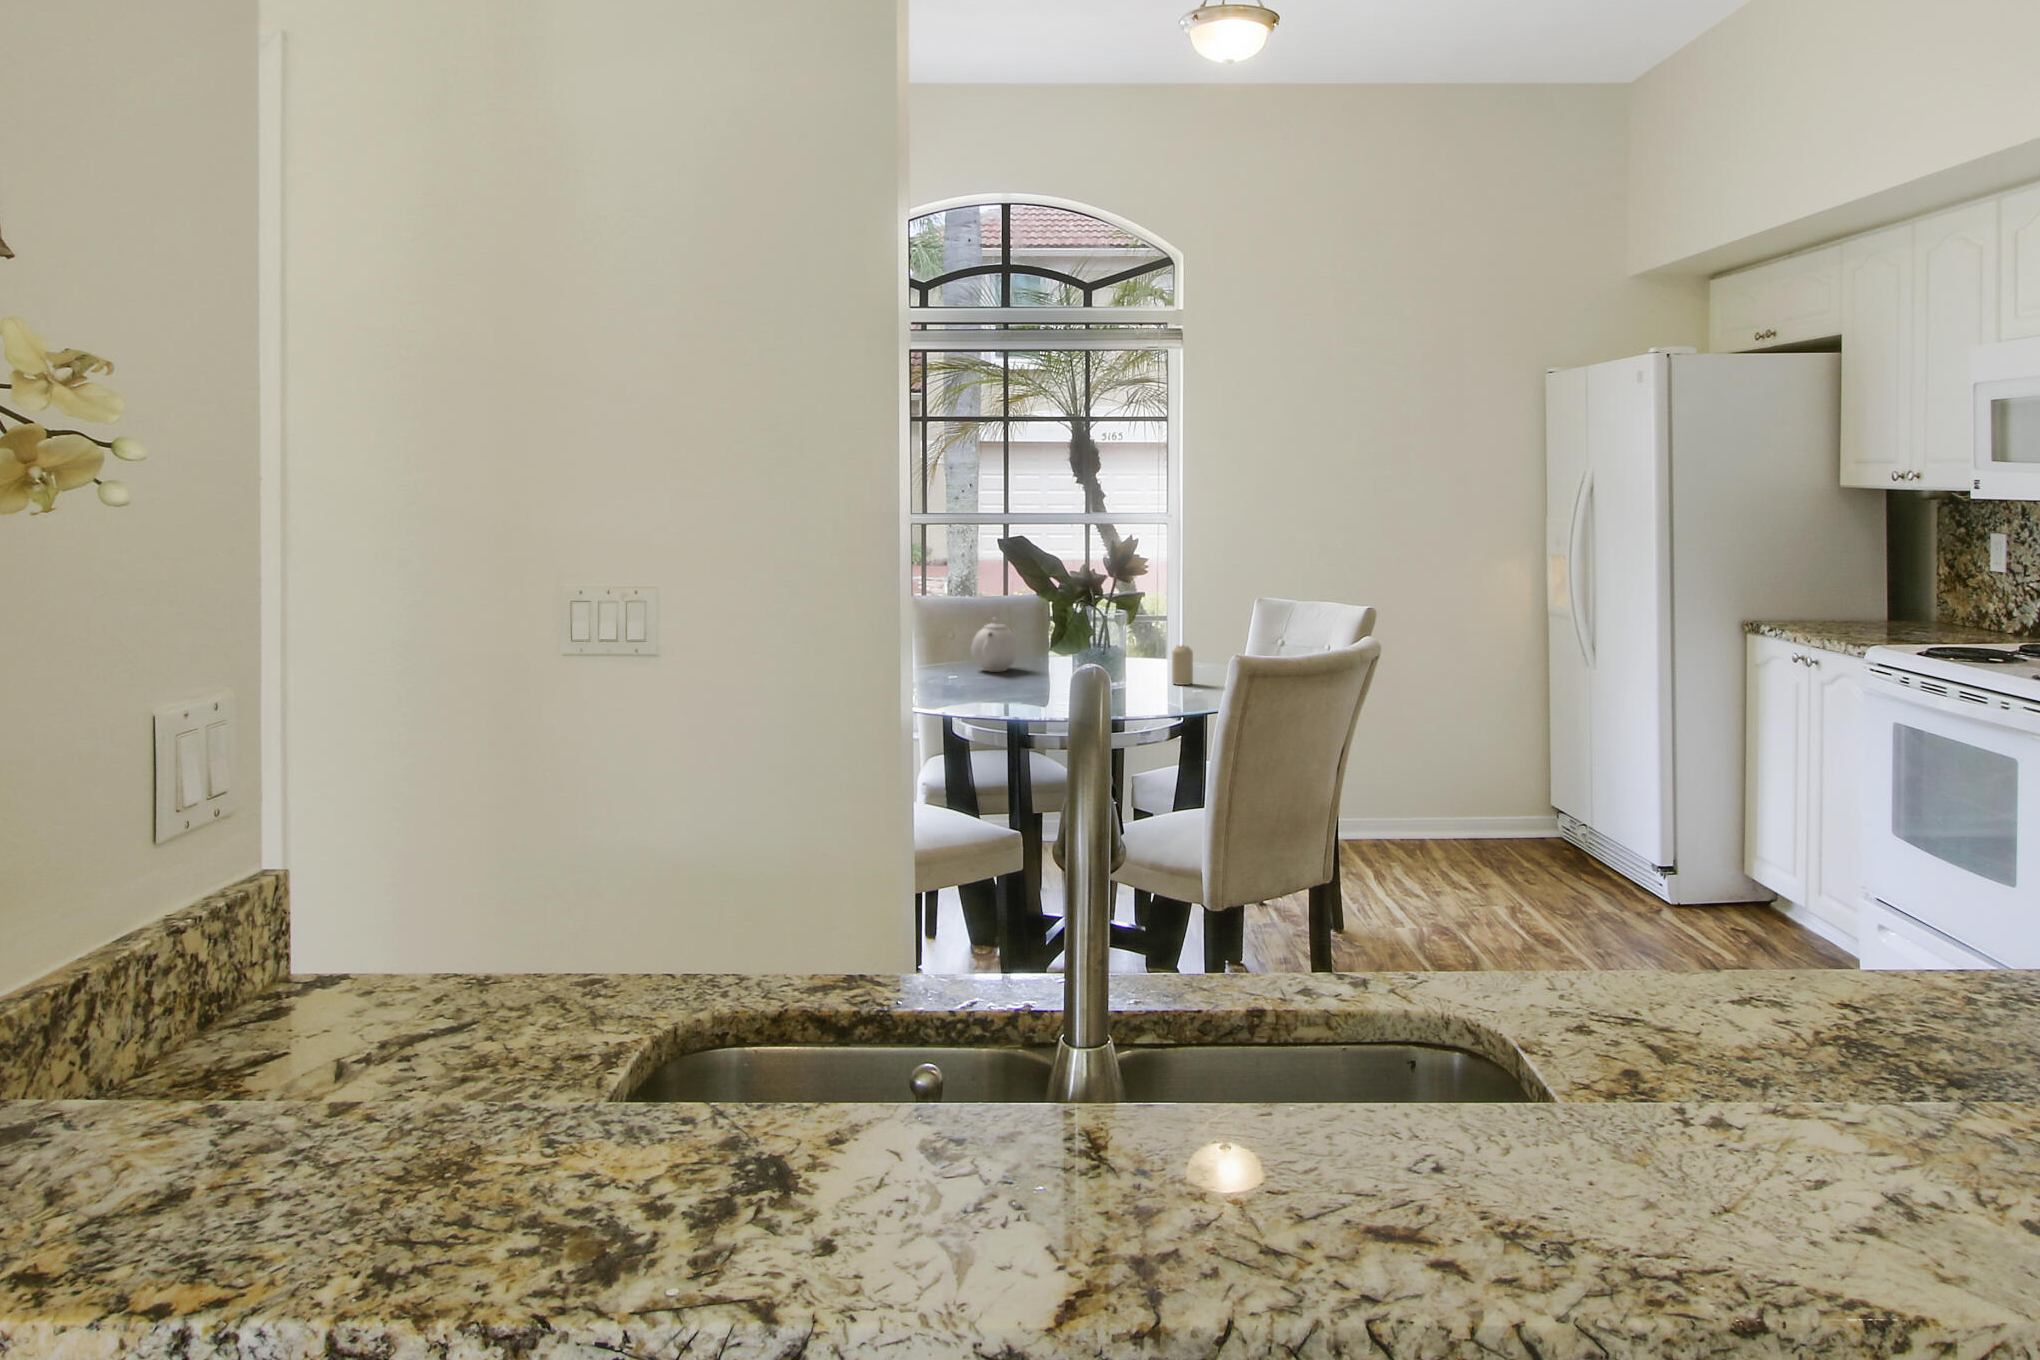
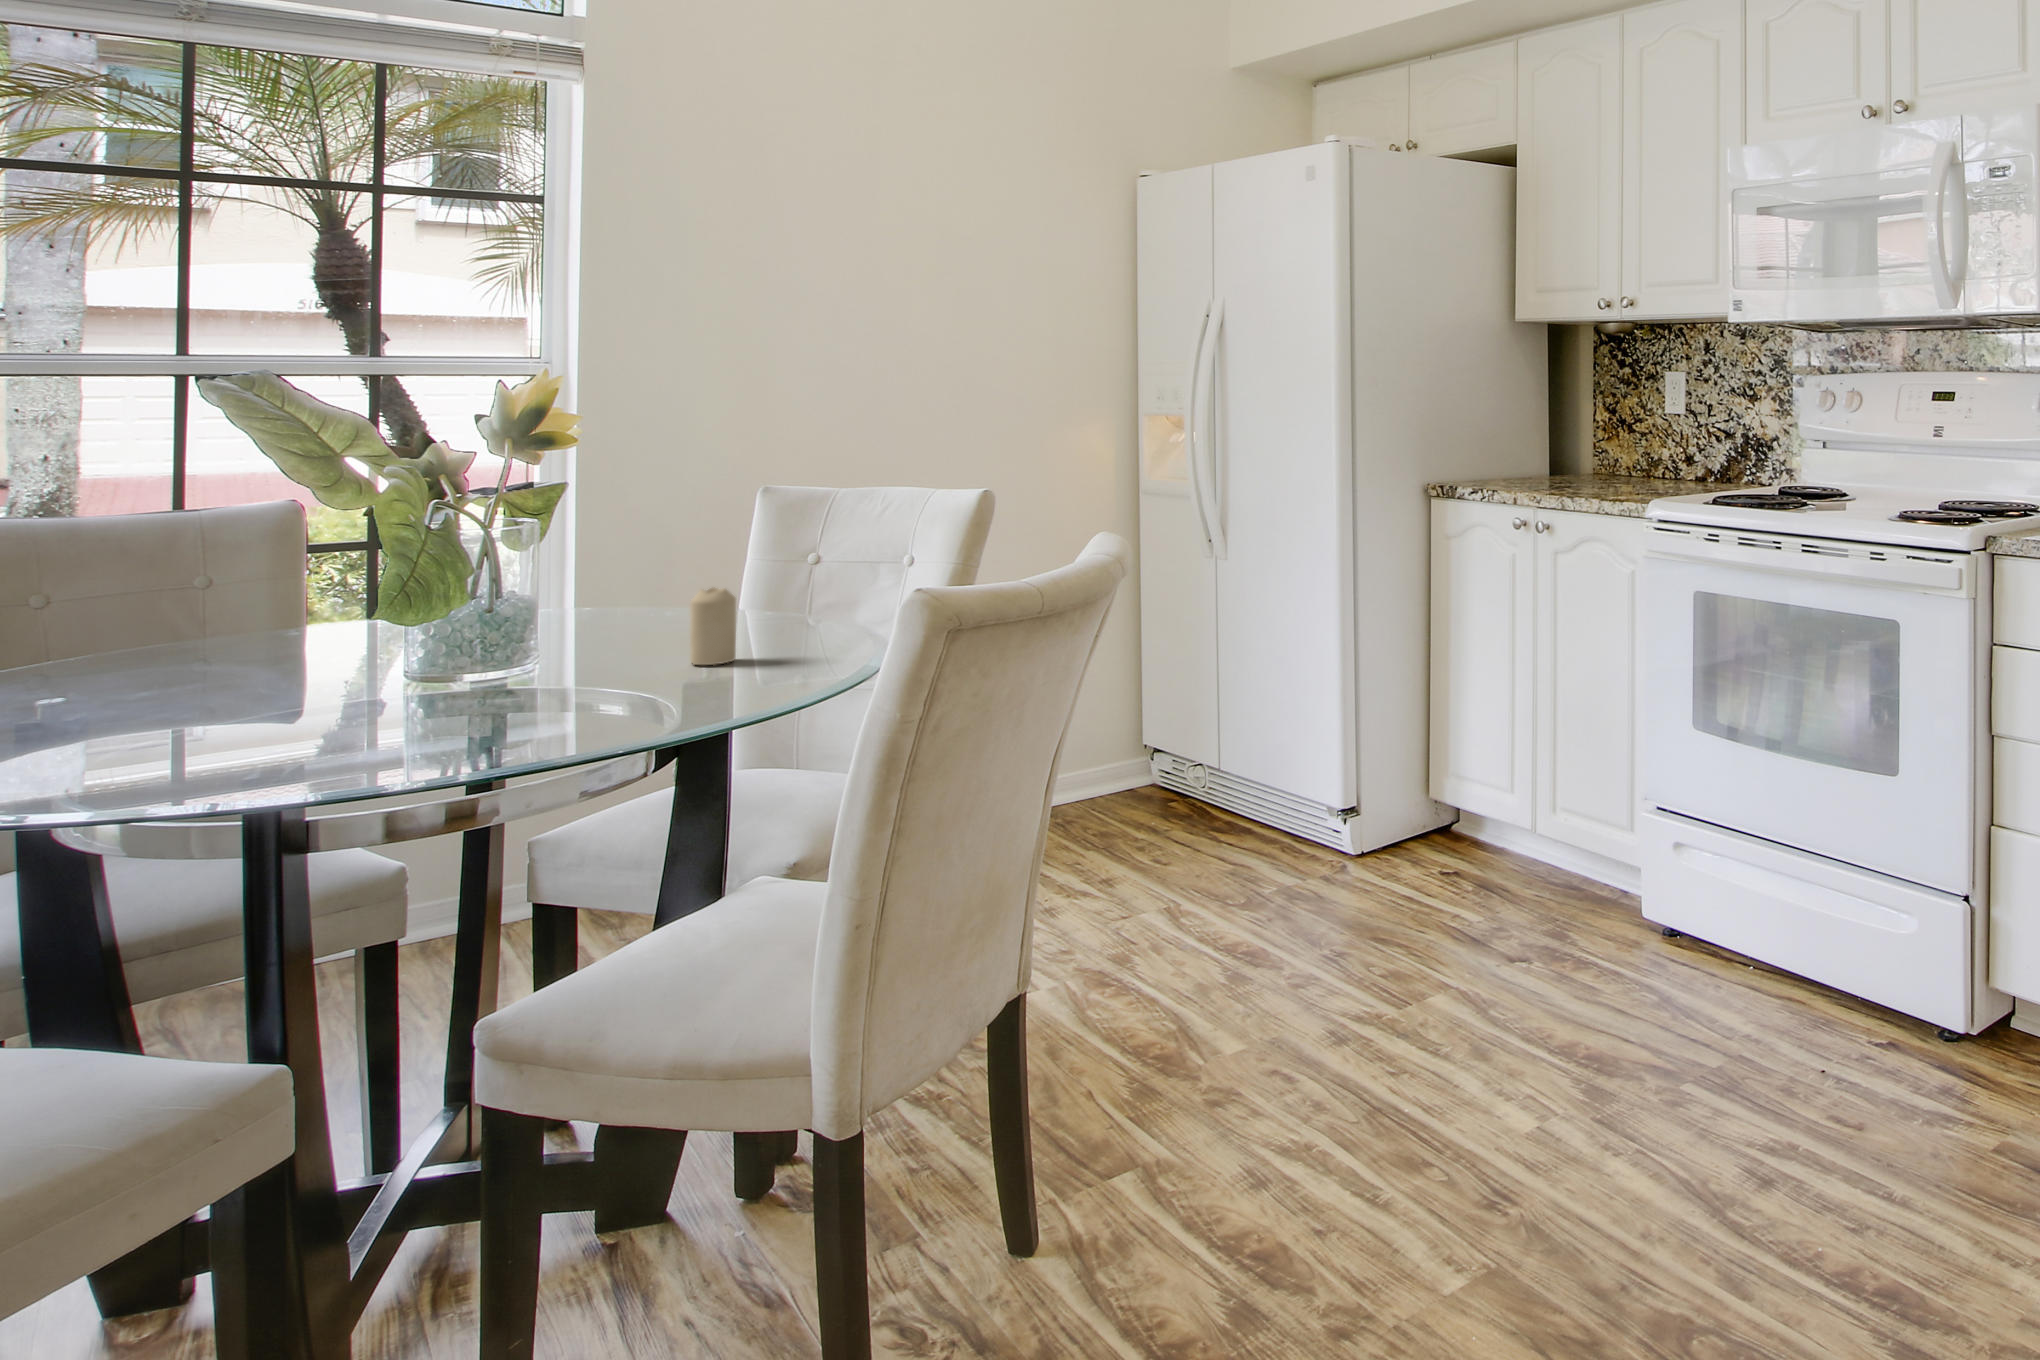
teapot: present [971,617,1019,672] -> none [143,568,285,692]

